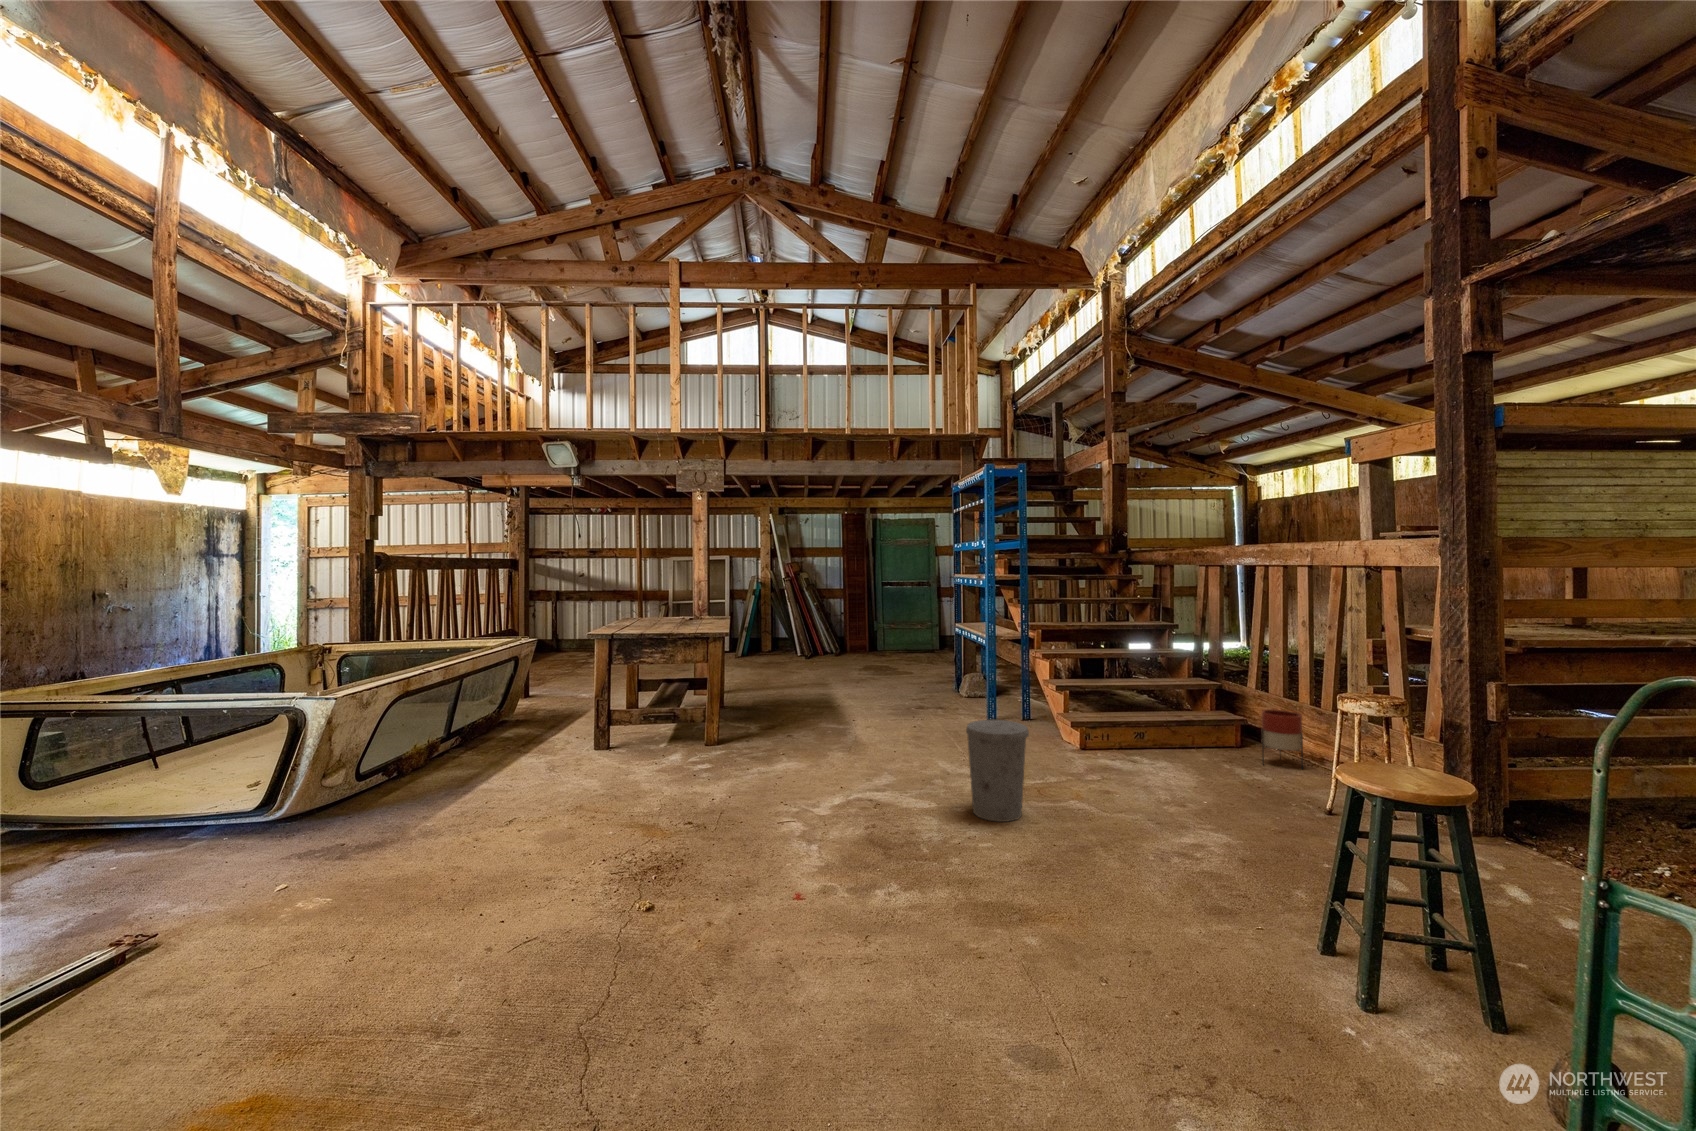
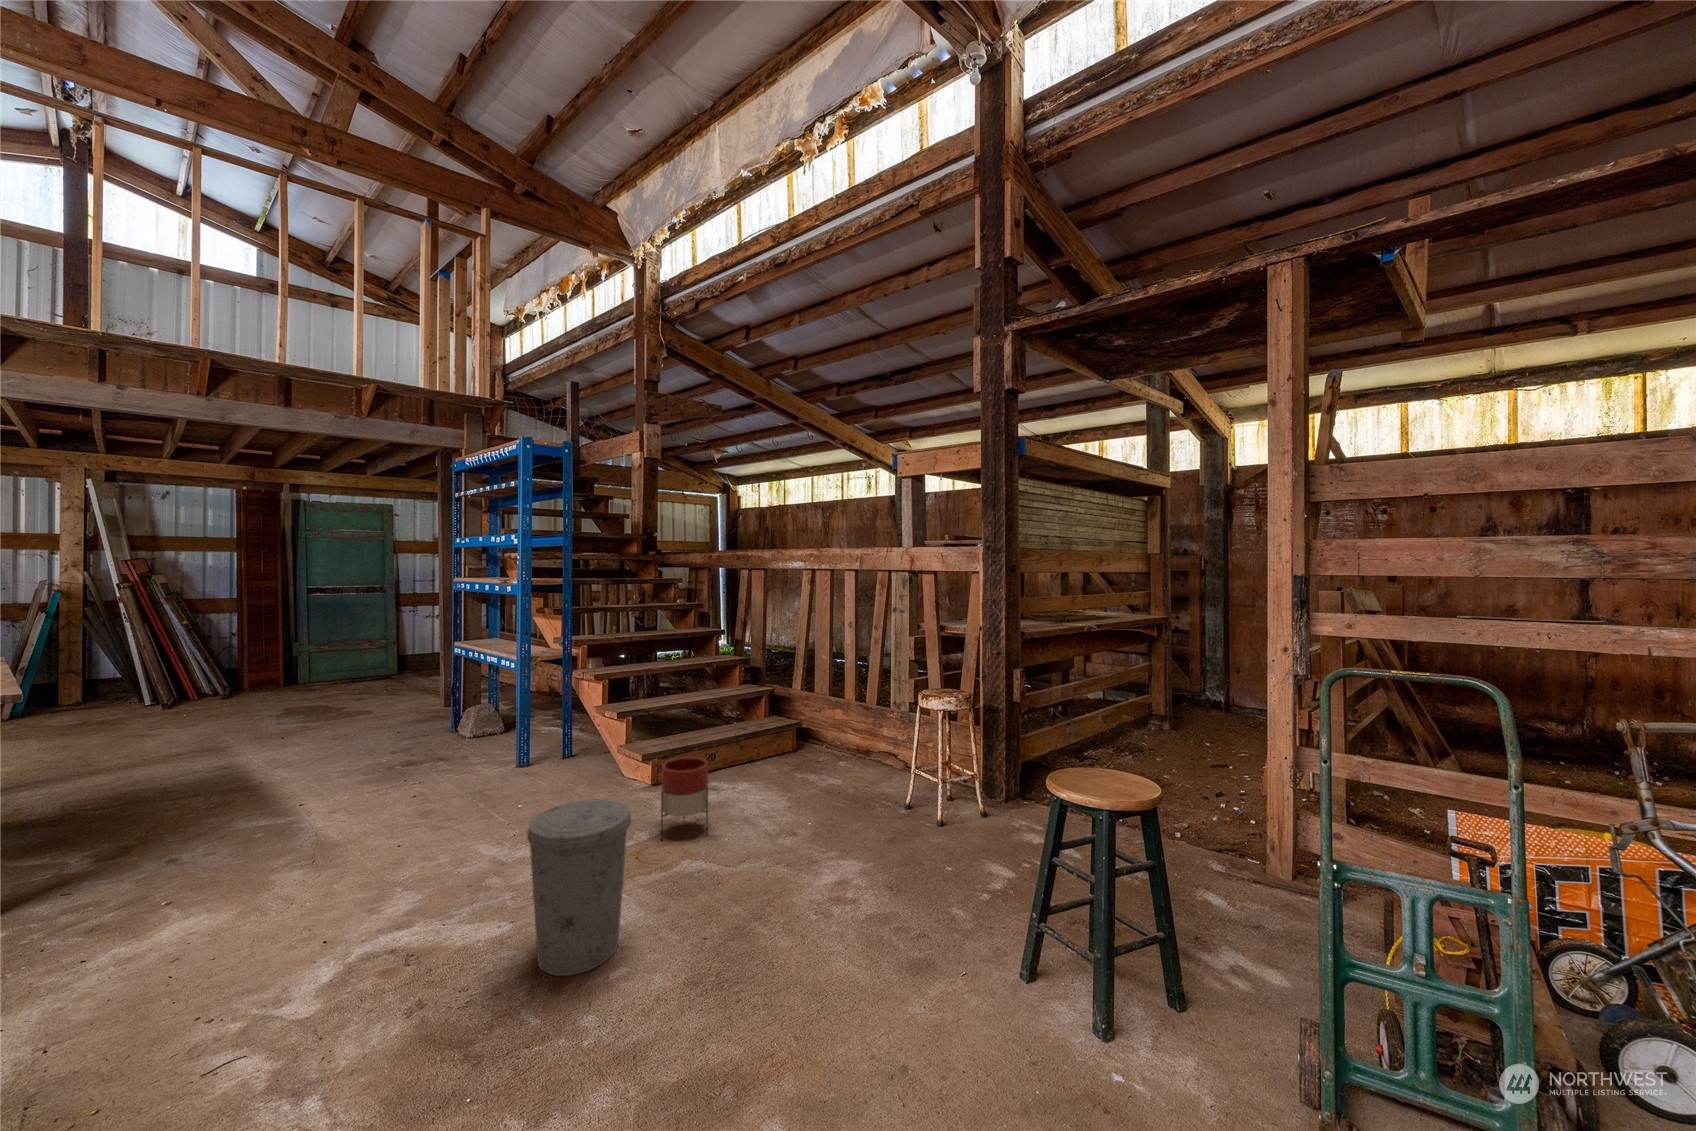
planter: present [1262,709,1303,768] -> present [661,757,708,839]

